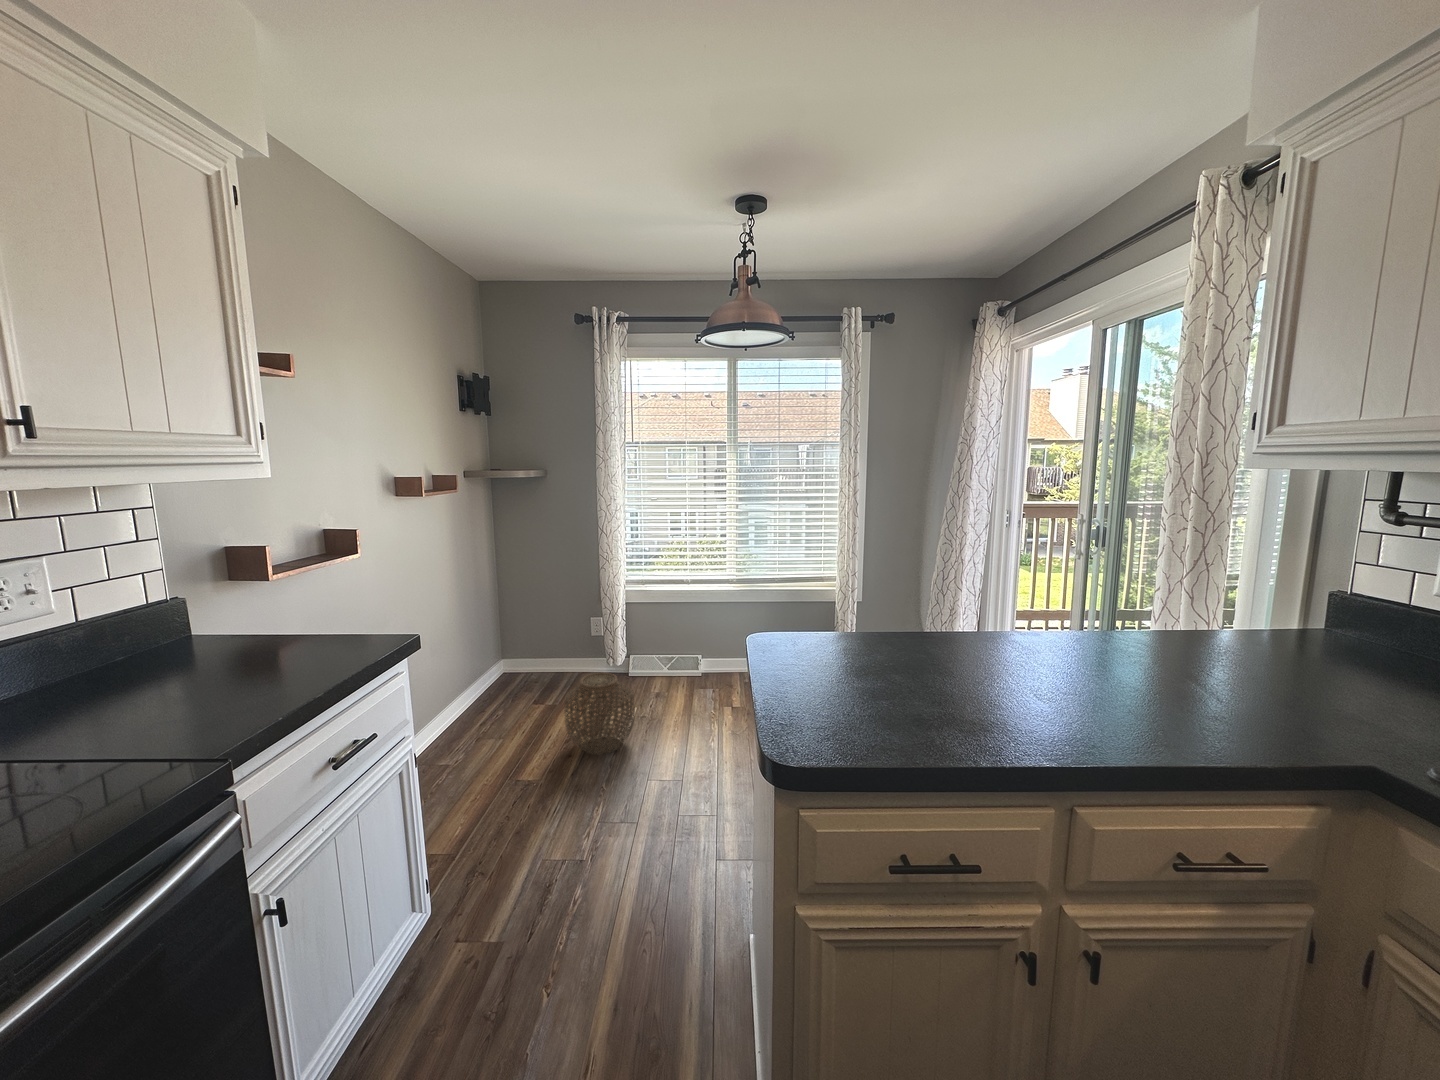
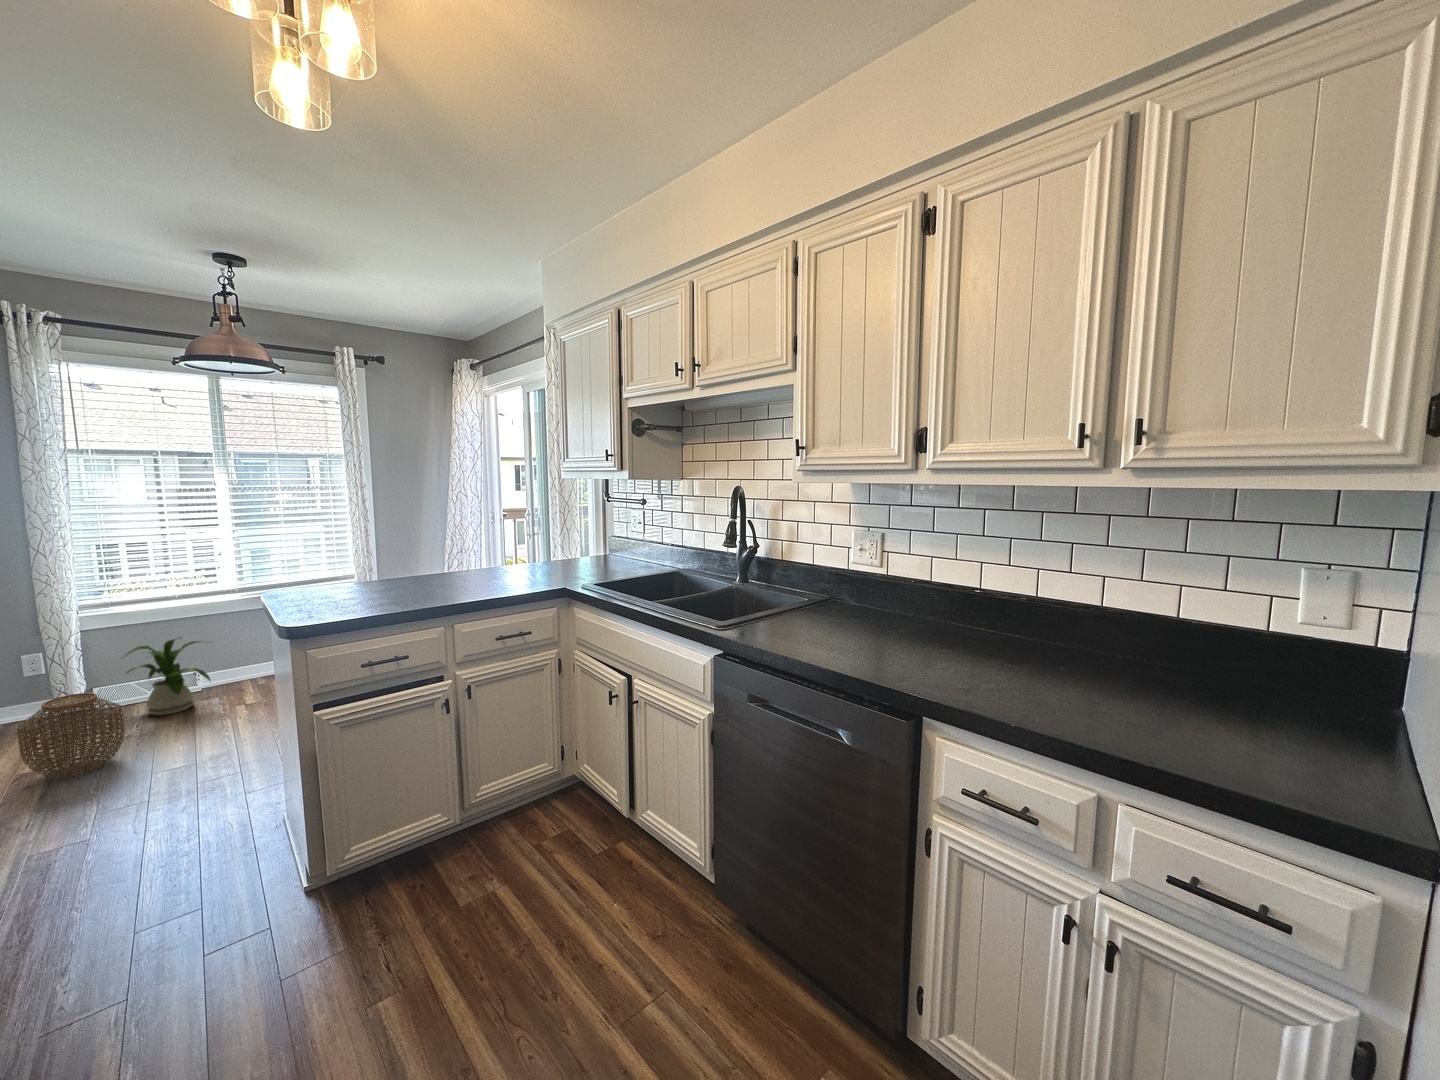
house plant: none [644,624,712,697] -> present [126,637,210,715]

